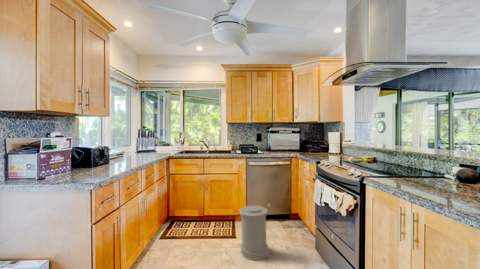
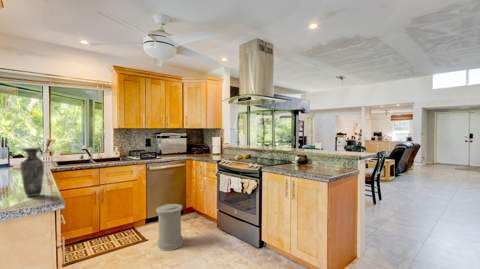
vase: none [74,135,93,179] -> present [20,148,44,197]

